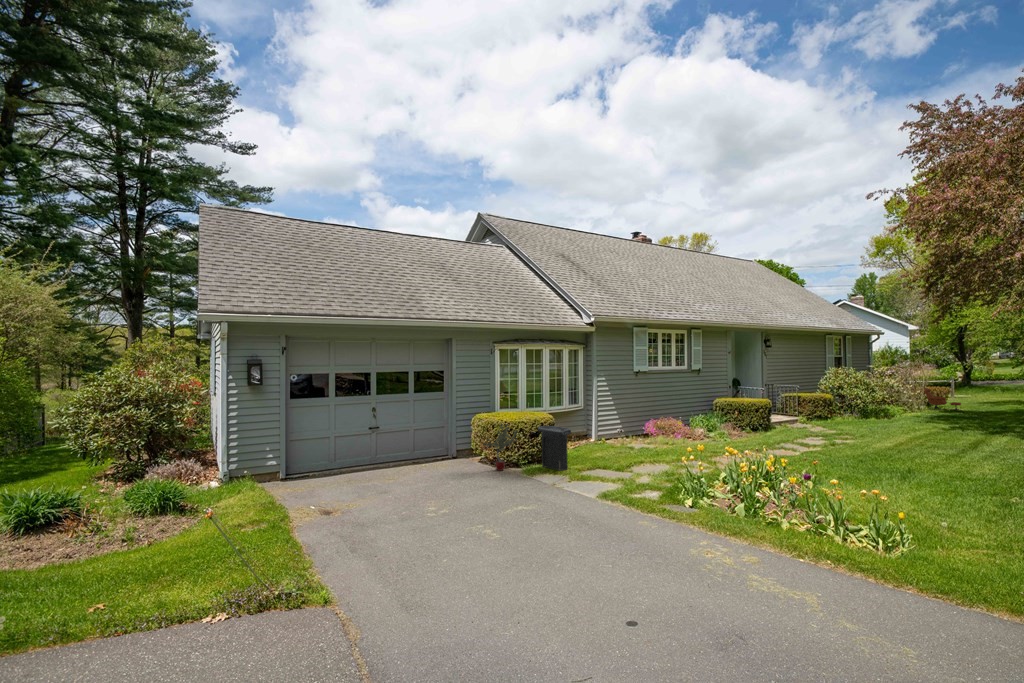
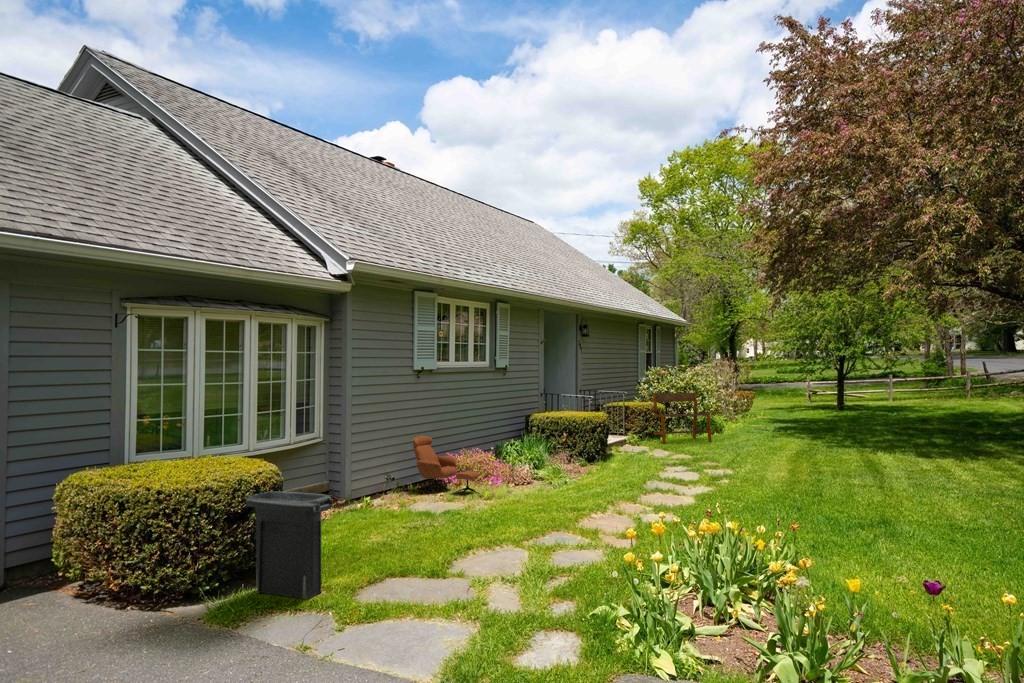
bench: none [817,387,864,422] -> present [653,392,712,444]
lounge chair: present [924,388,961,410] -> present [413,436,479,495]
potted tree: present [483,426,517,471] -> none [90,496,195,623]

